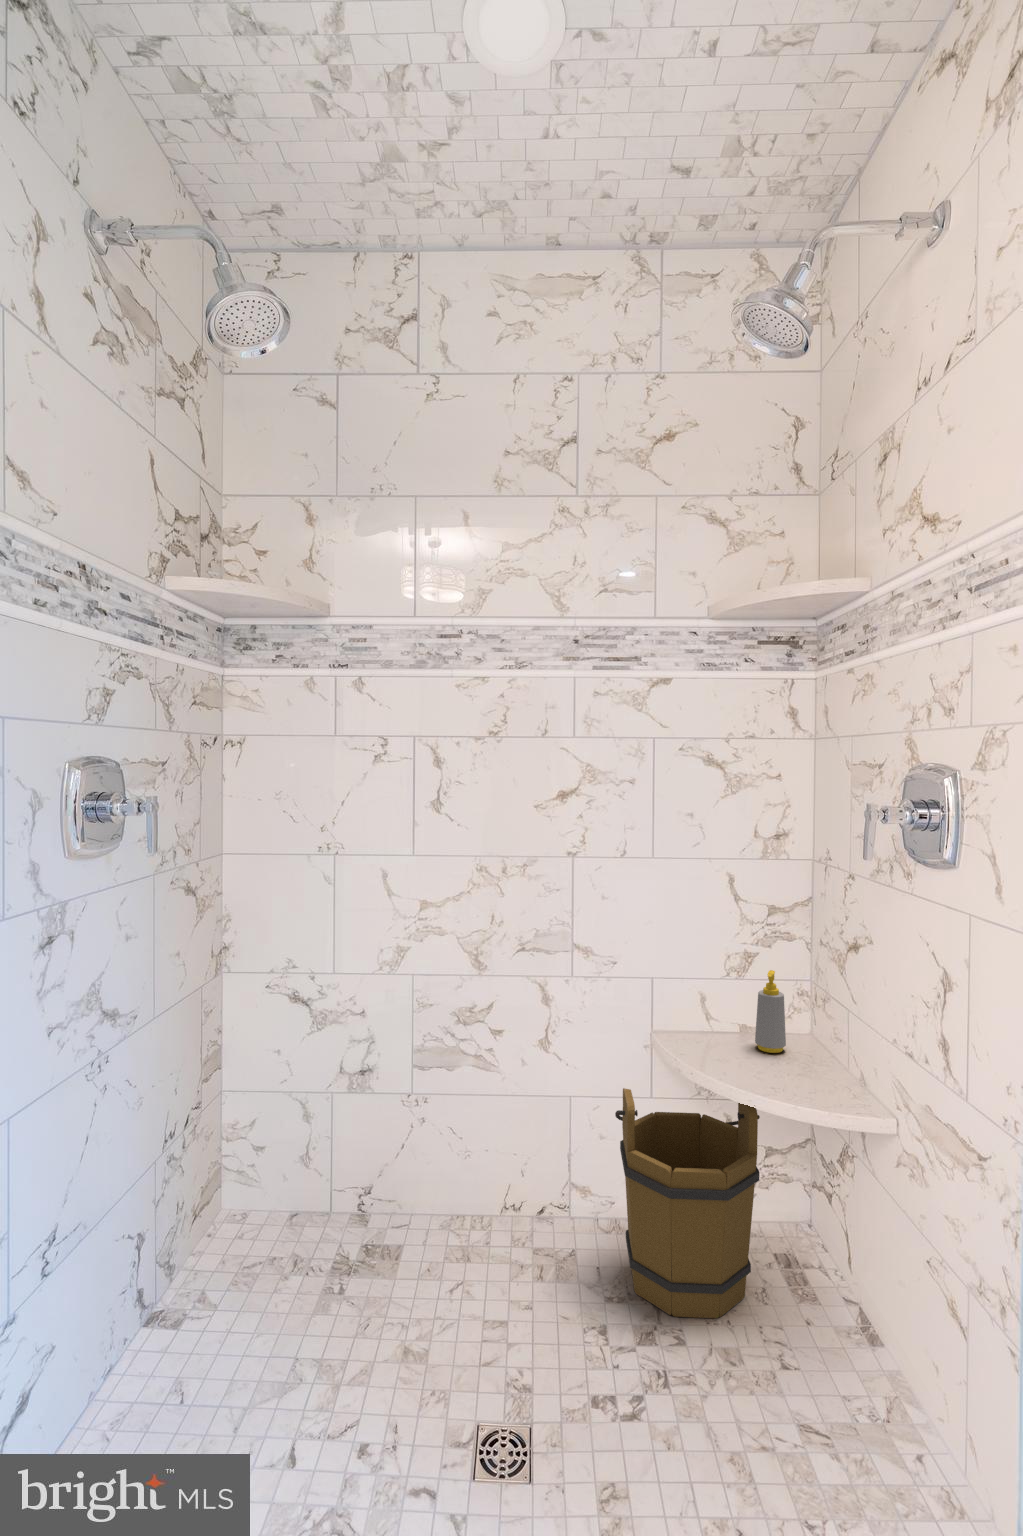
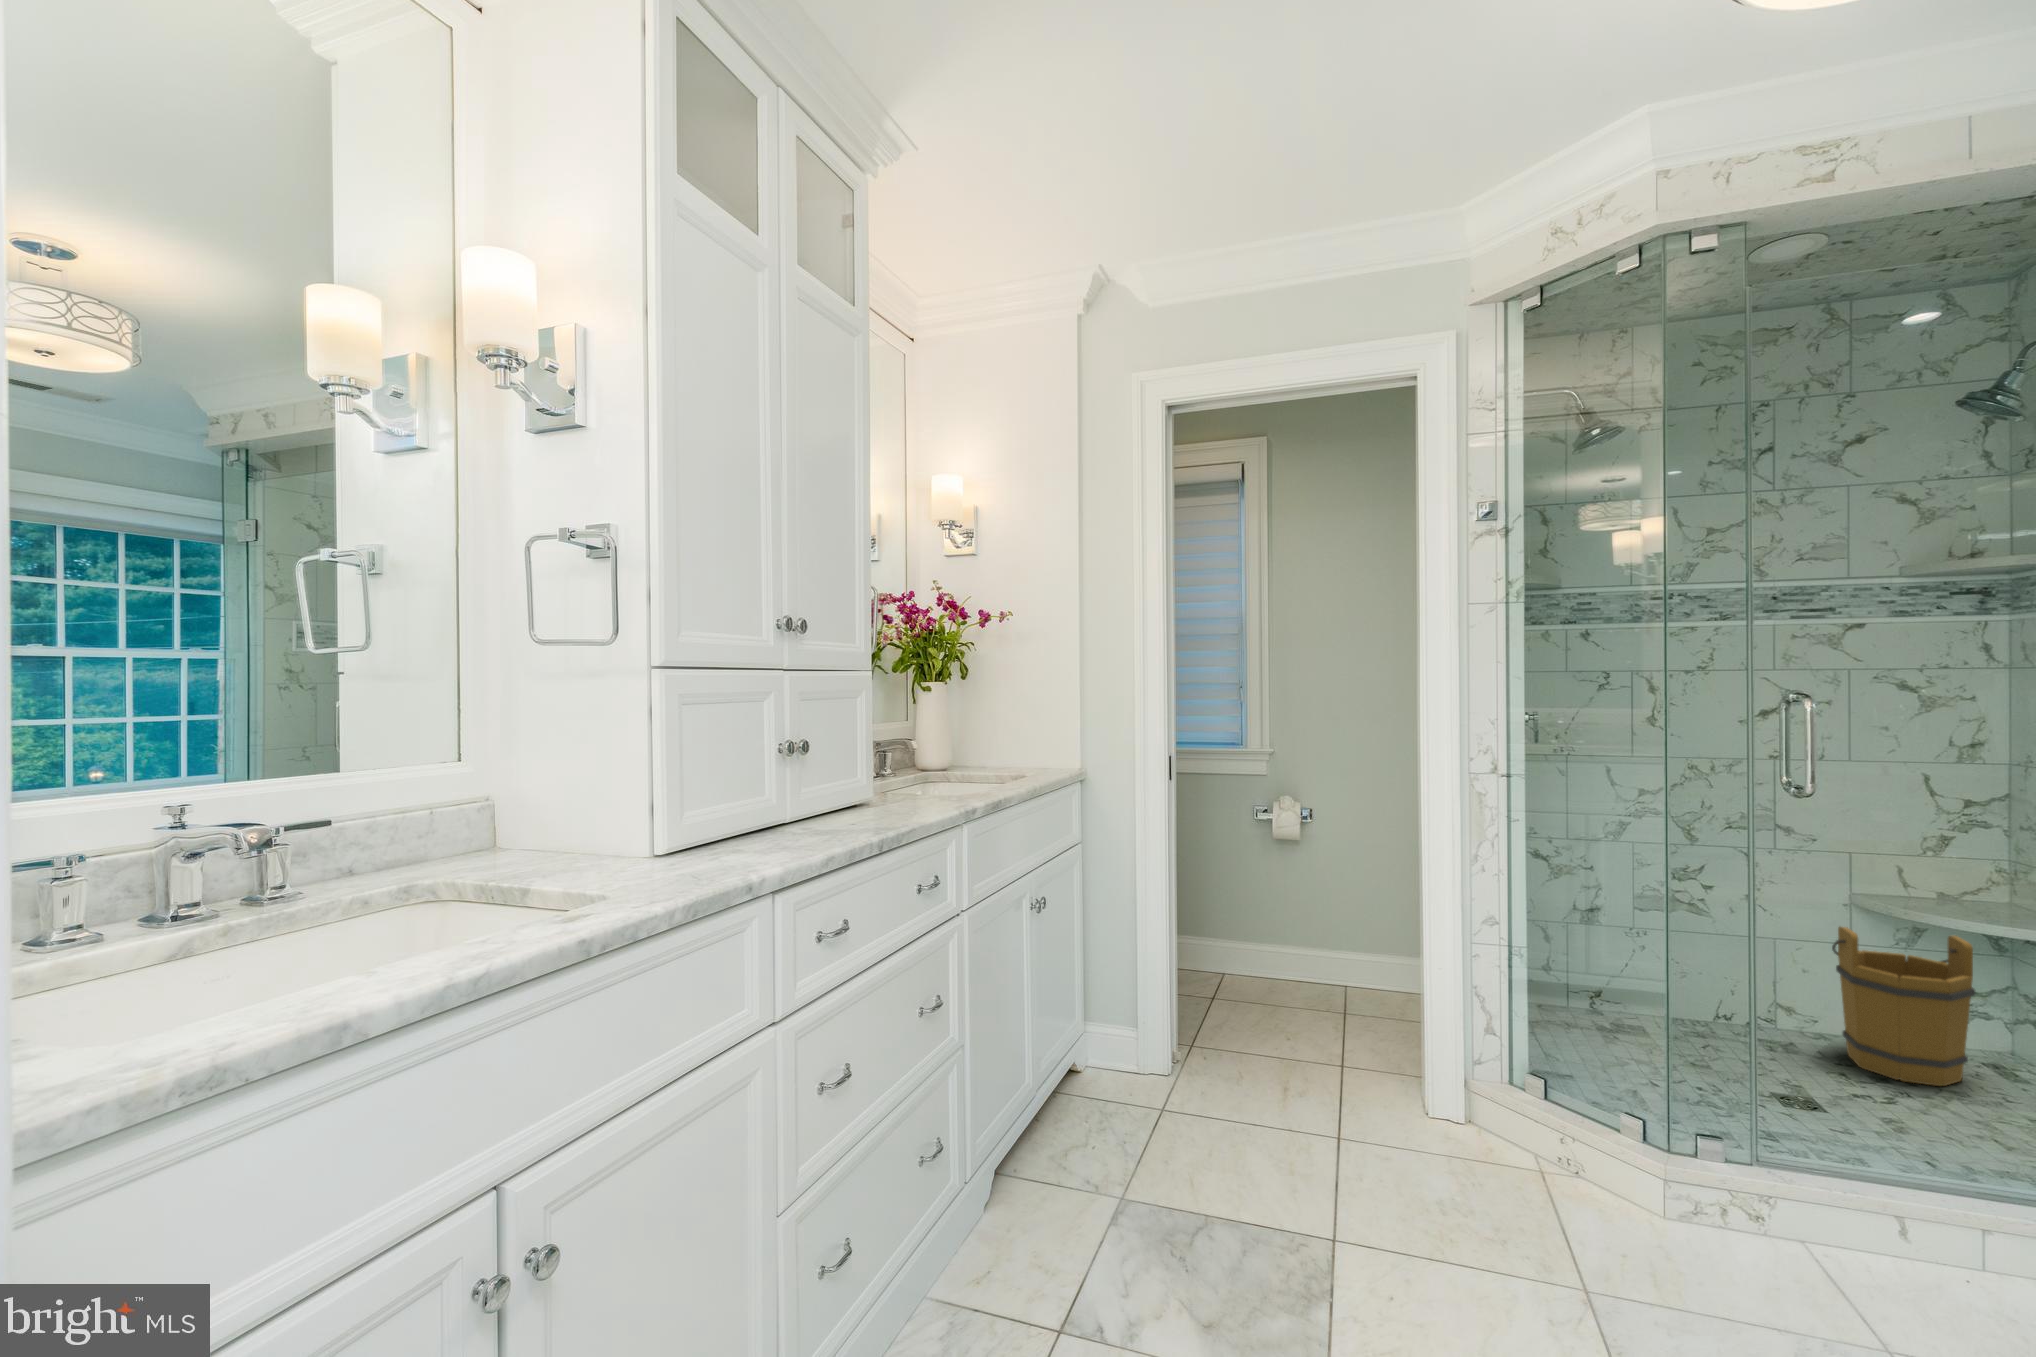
soap bottle: present [755,970,786,1053] -> none [1958,849,1990,911]

